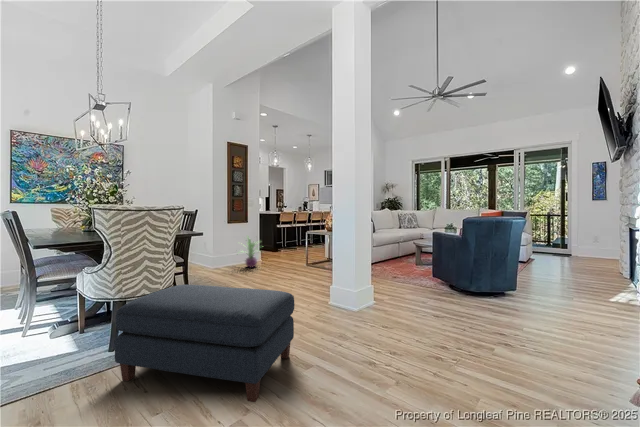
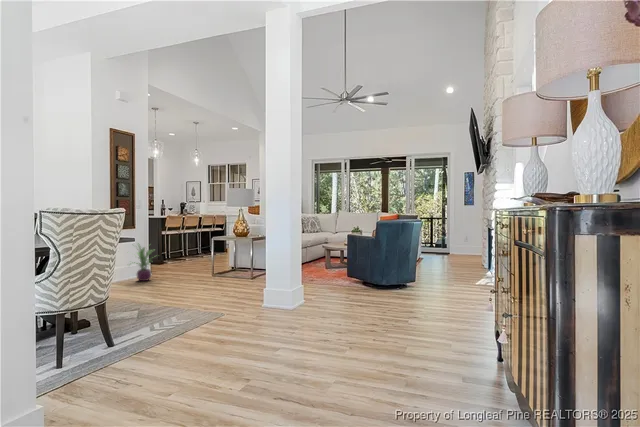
ottoman: present [115,285,295,402] -> none [97,288,262,385]

